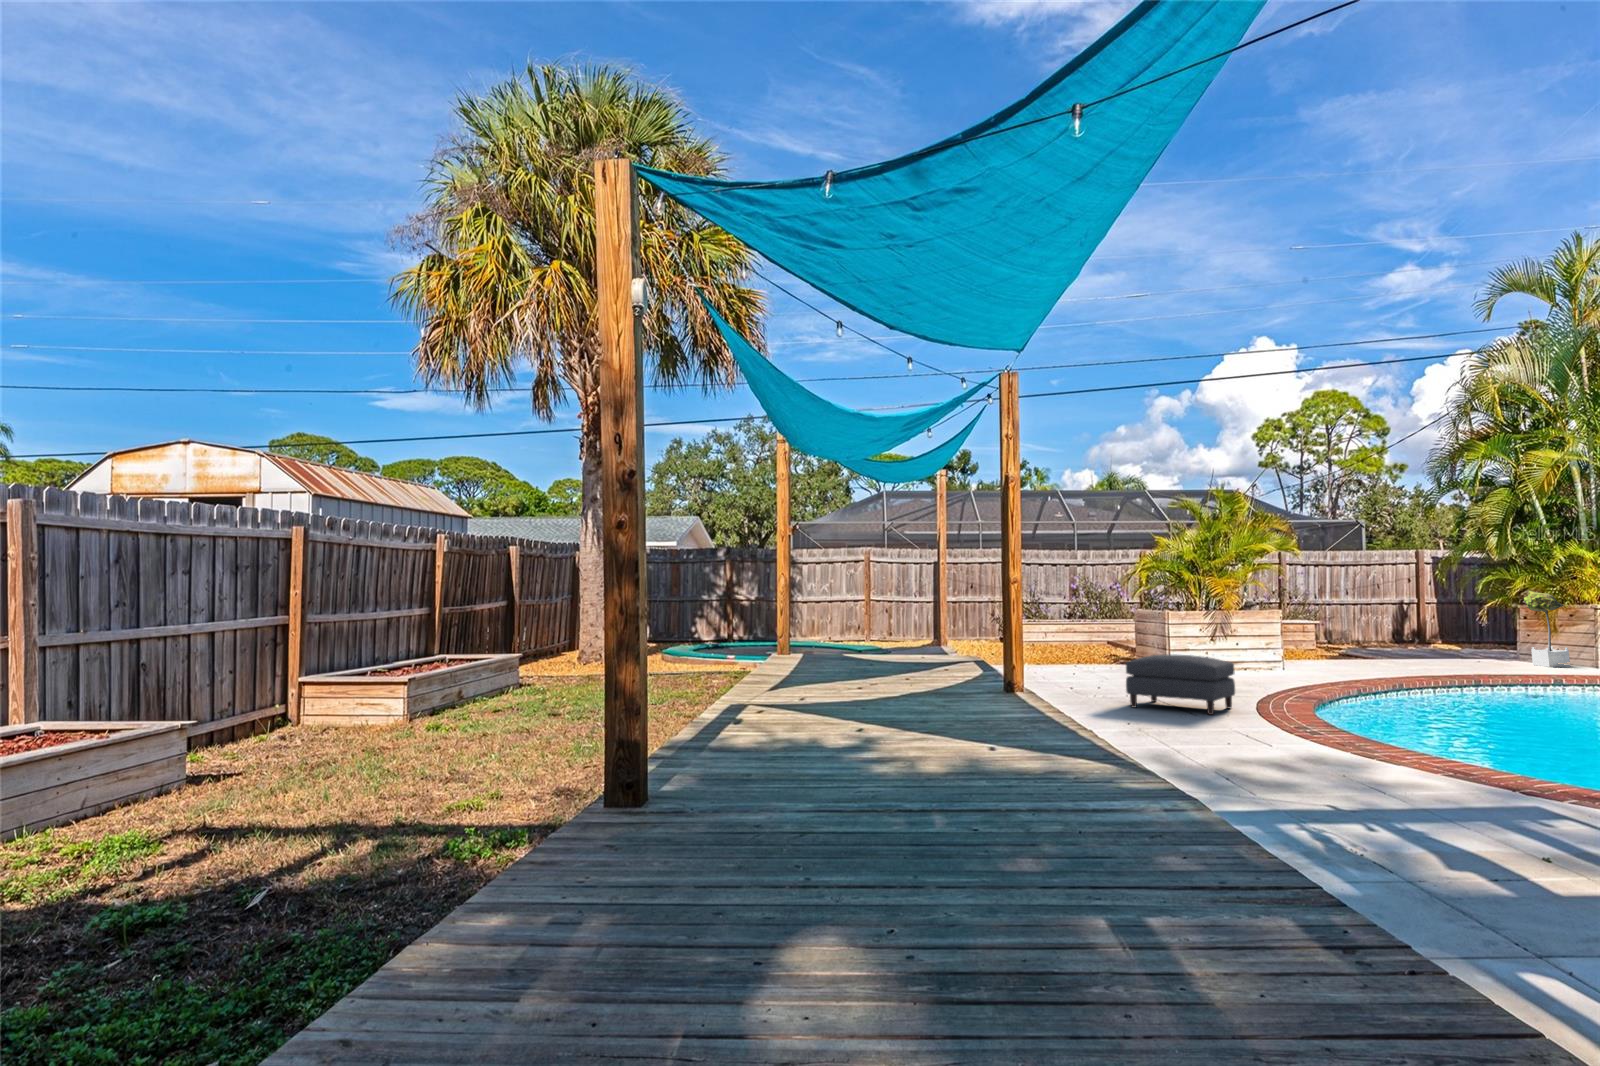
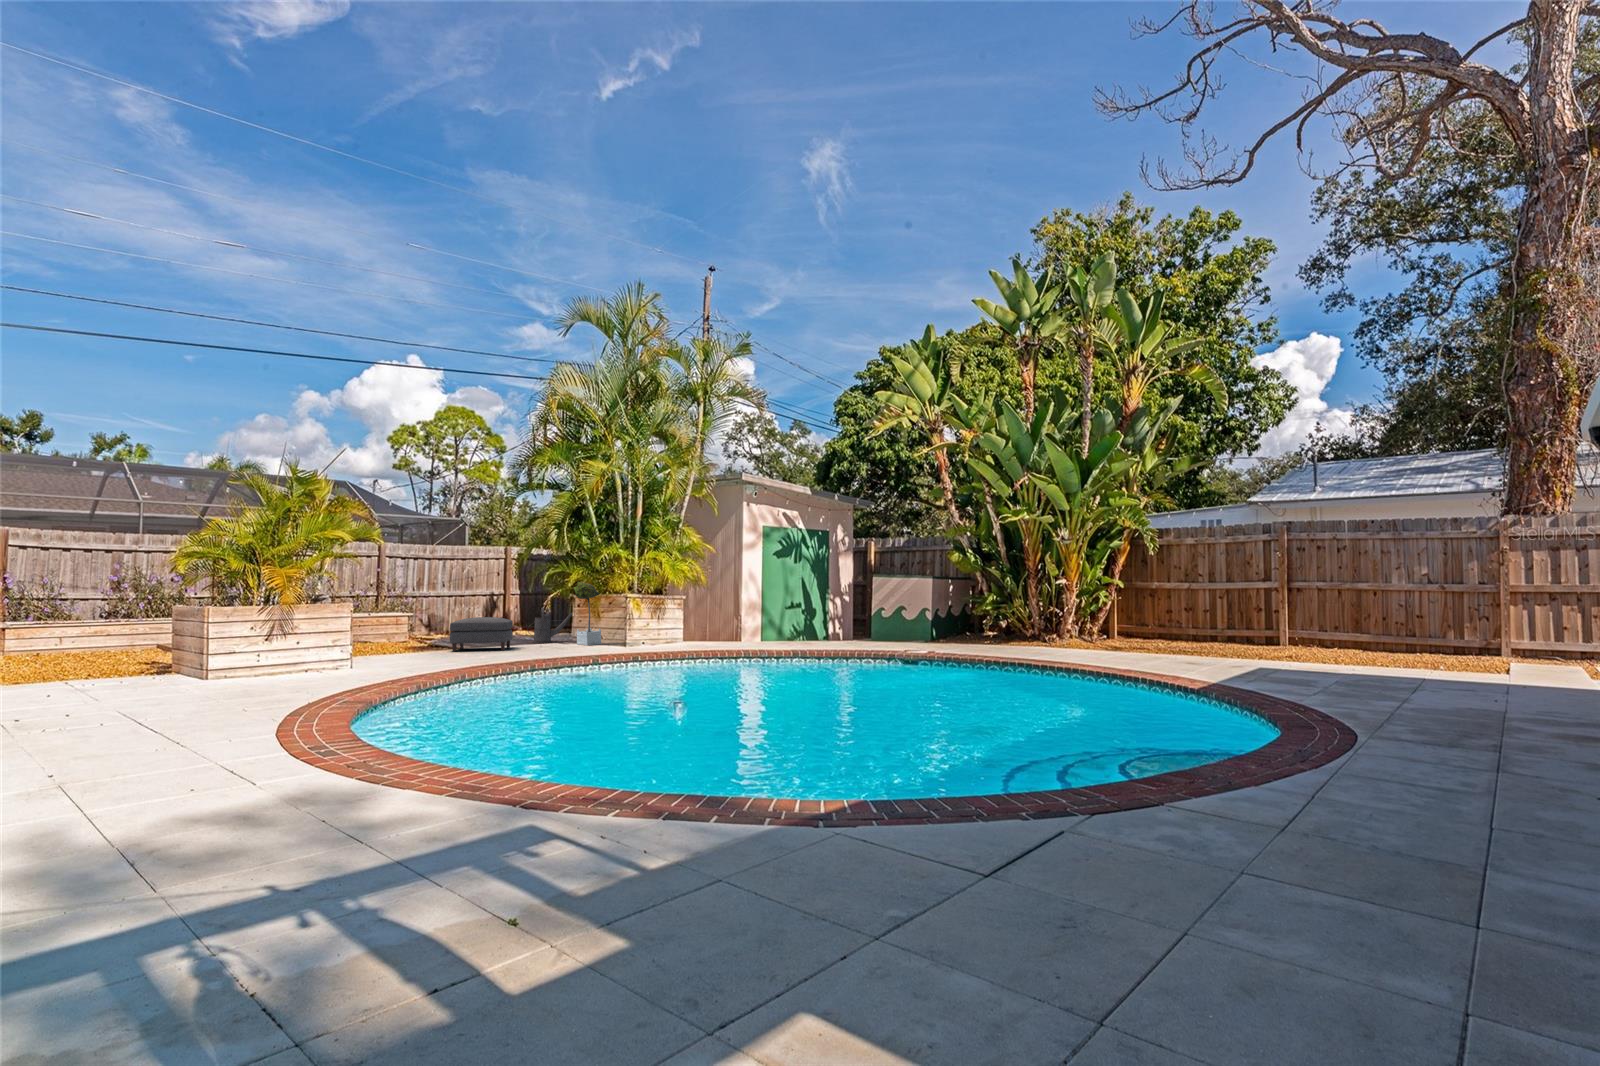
watering can: none [1459,620,1521,660] -> present [527,608,572,643]
ottoman: present [1126,655,1235,715] -> present [450,617,513,652]

